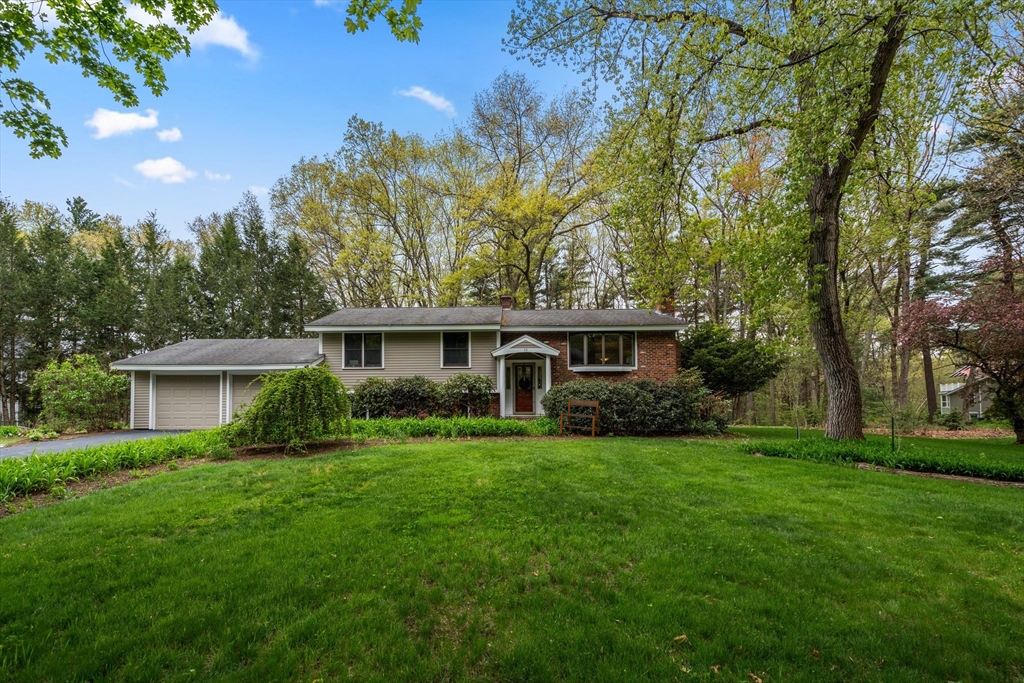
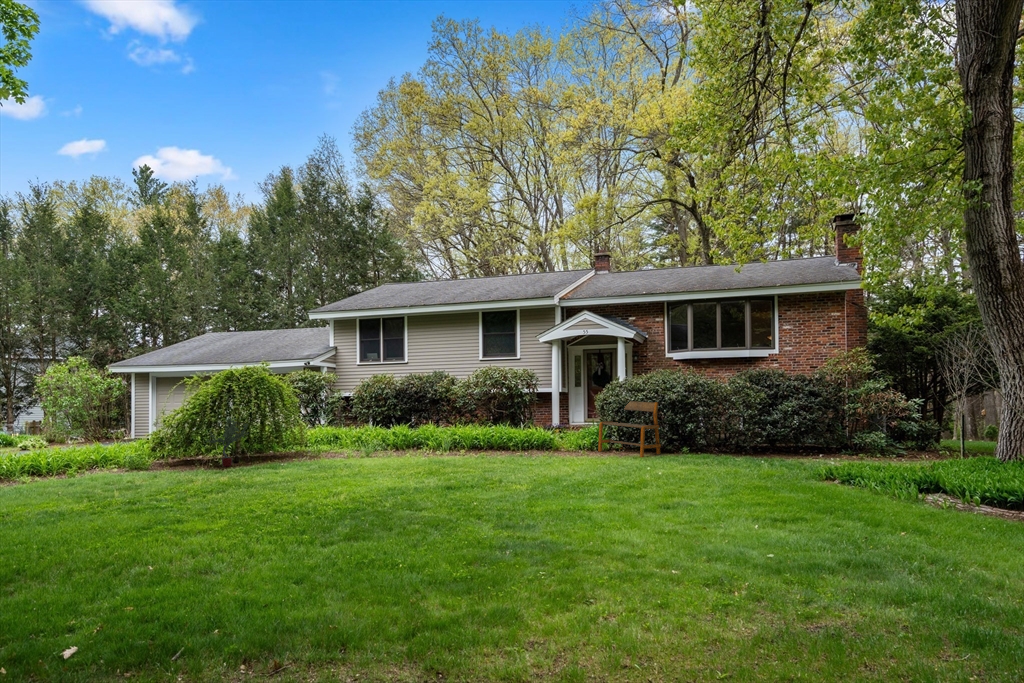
potted tree: none [290,419,325,459] -> present [206,418,248,467]

